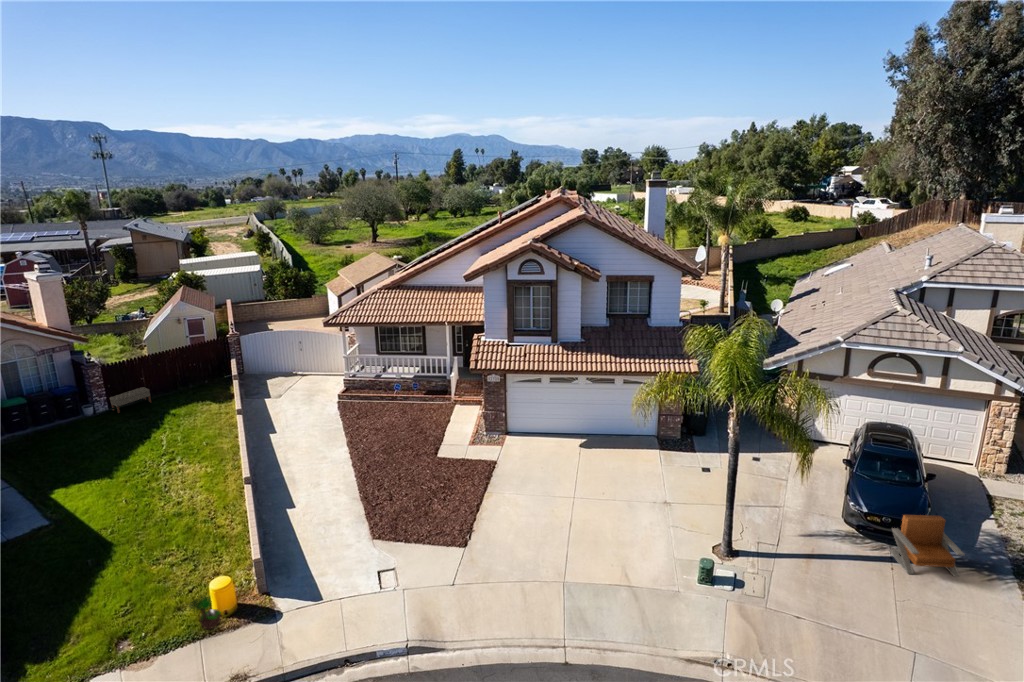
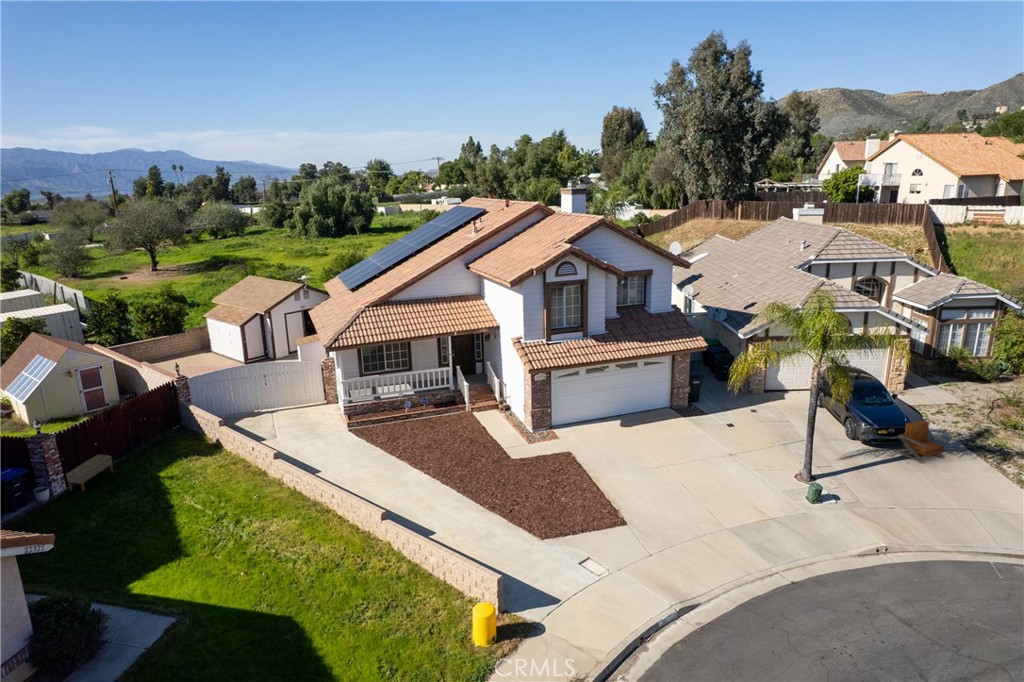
potted tree: present [189,593,221,629] -> none [501,609,528,648]

